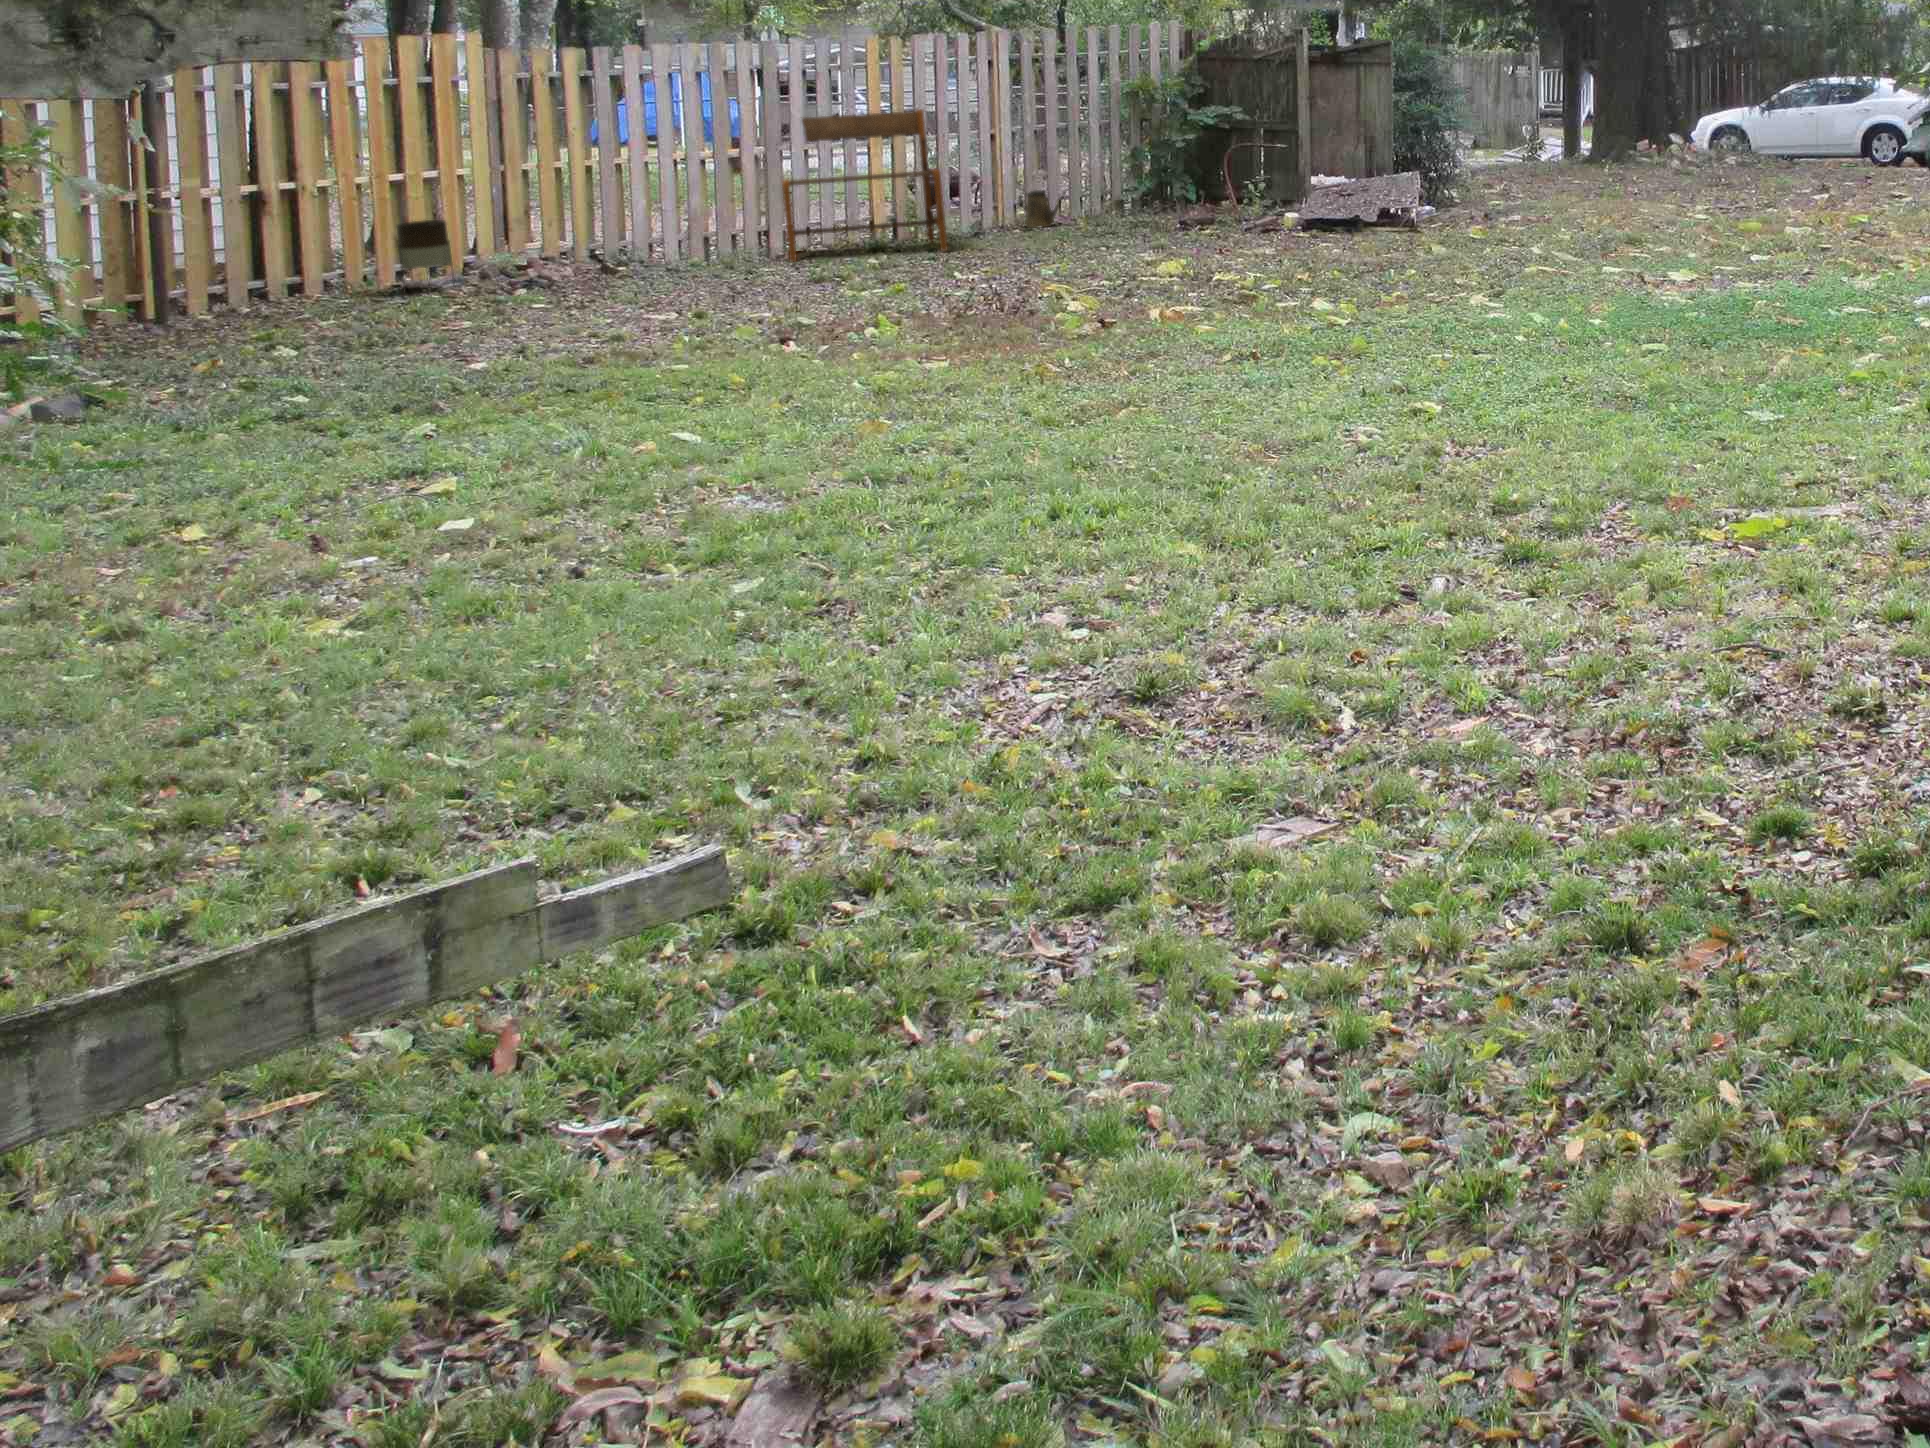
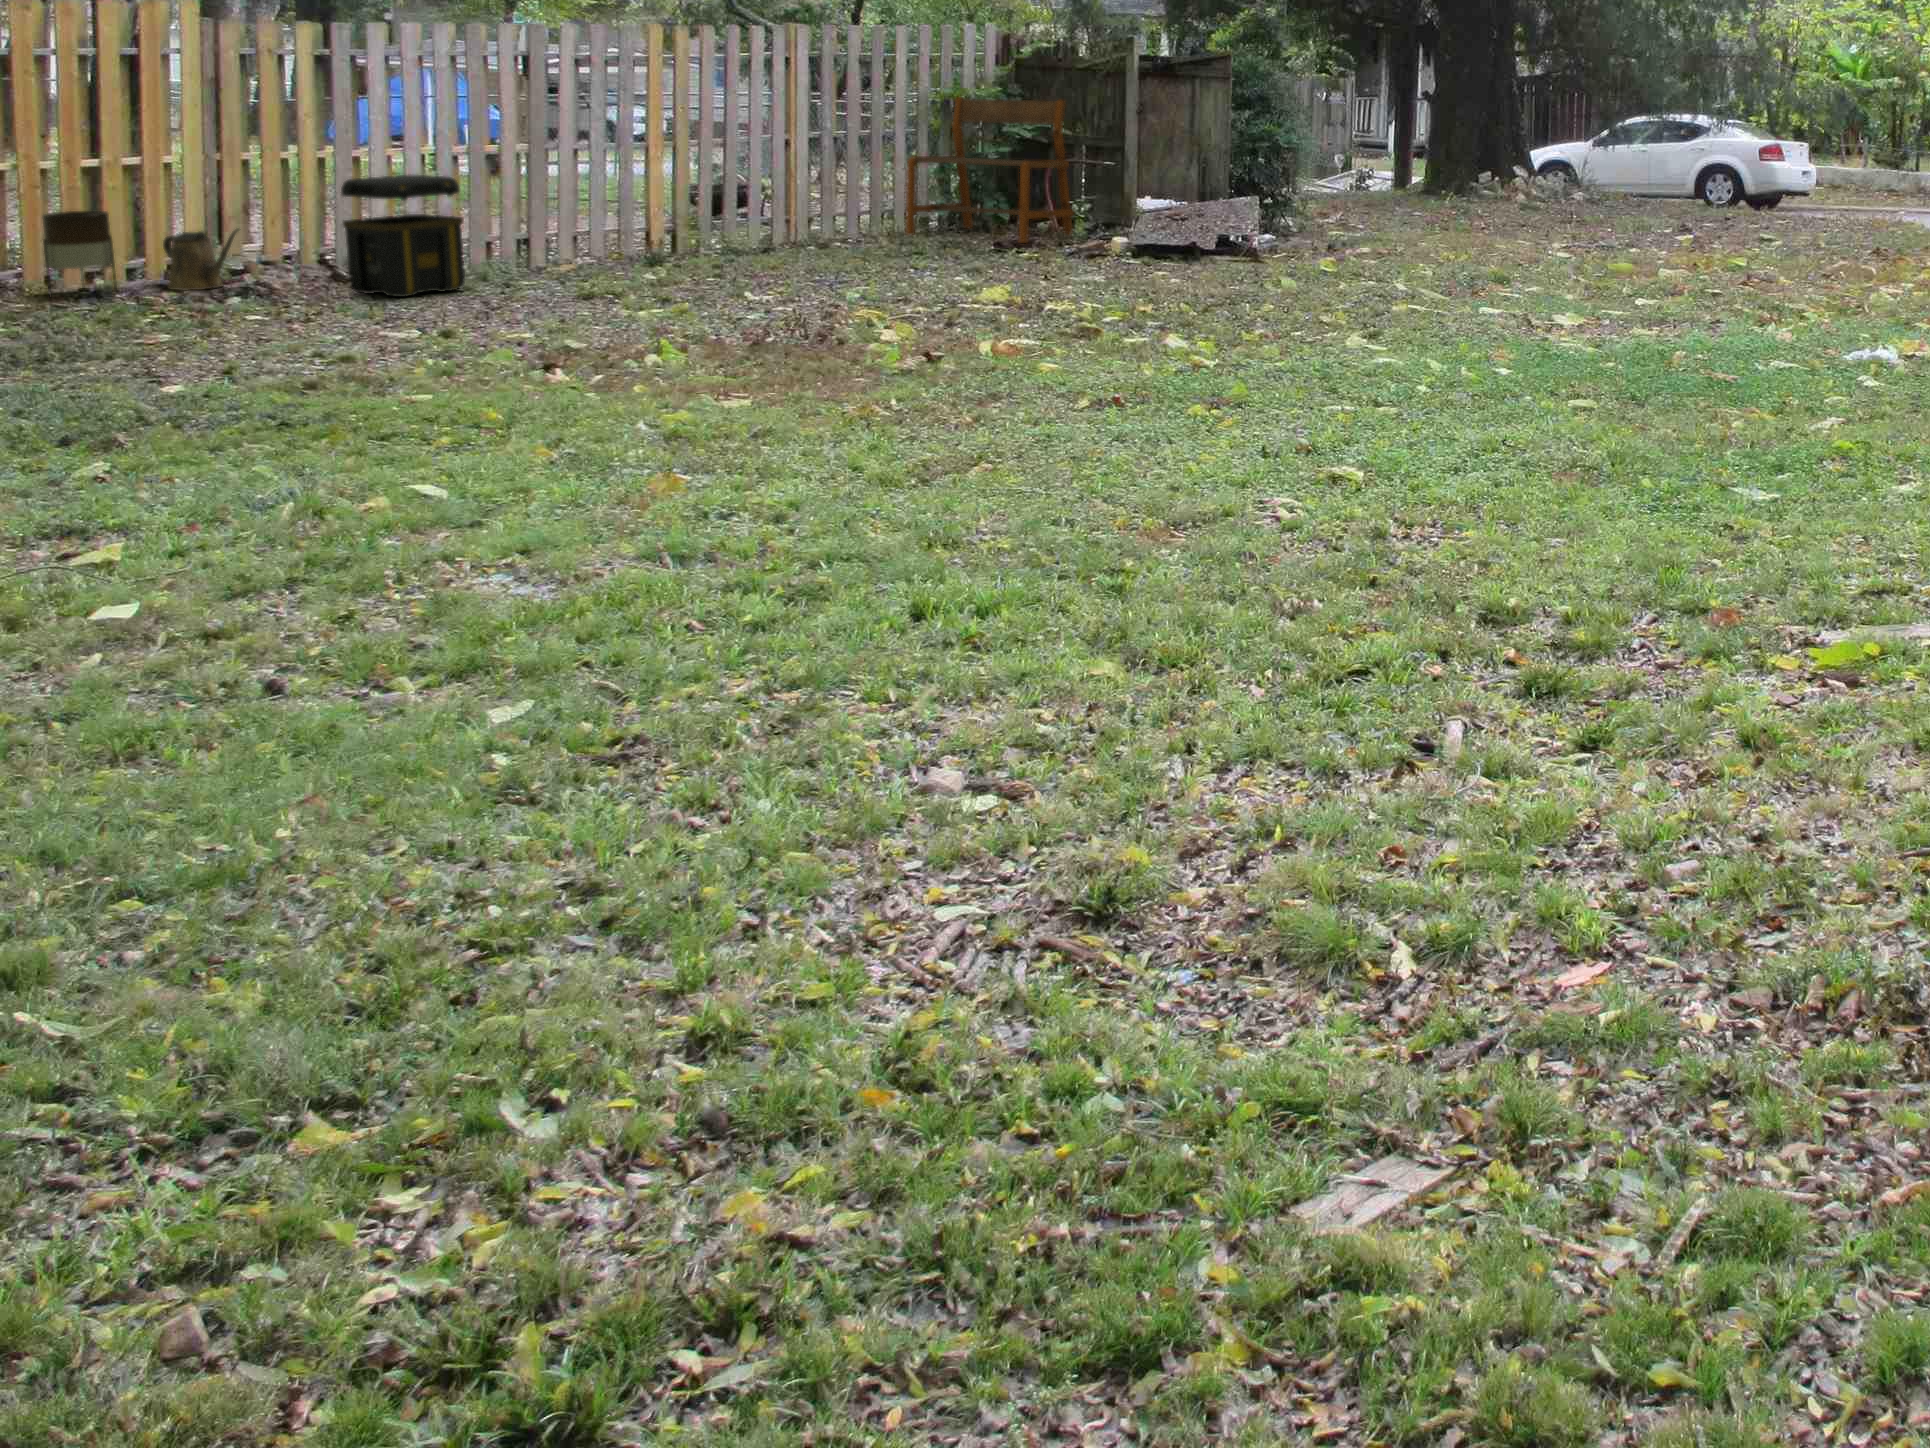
bench: present [782,109,948,262] -> present [906,97,1074,243]
toolbox: none [625,181,728,285] -> present [341,175,465,297]
watering can: present [1019,190,1066,228] -> present [163,229,239,290]

